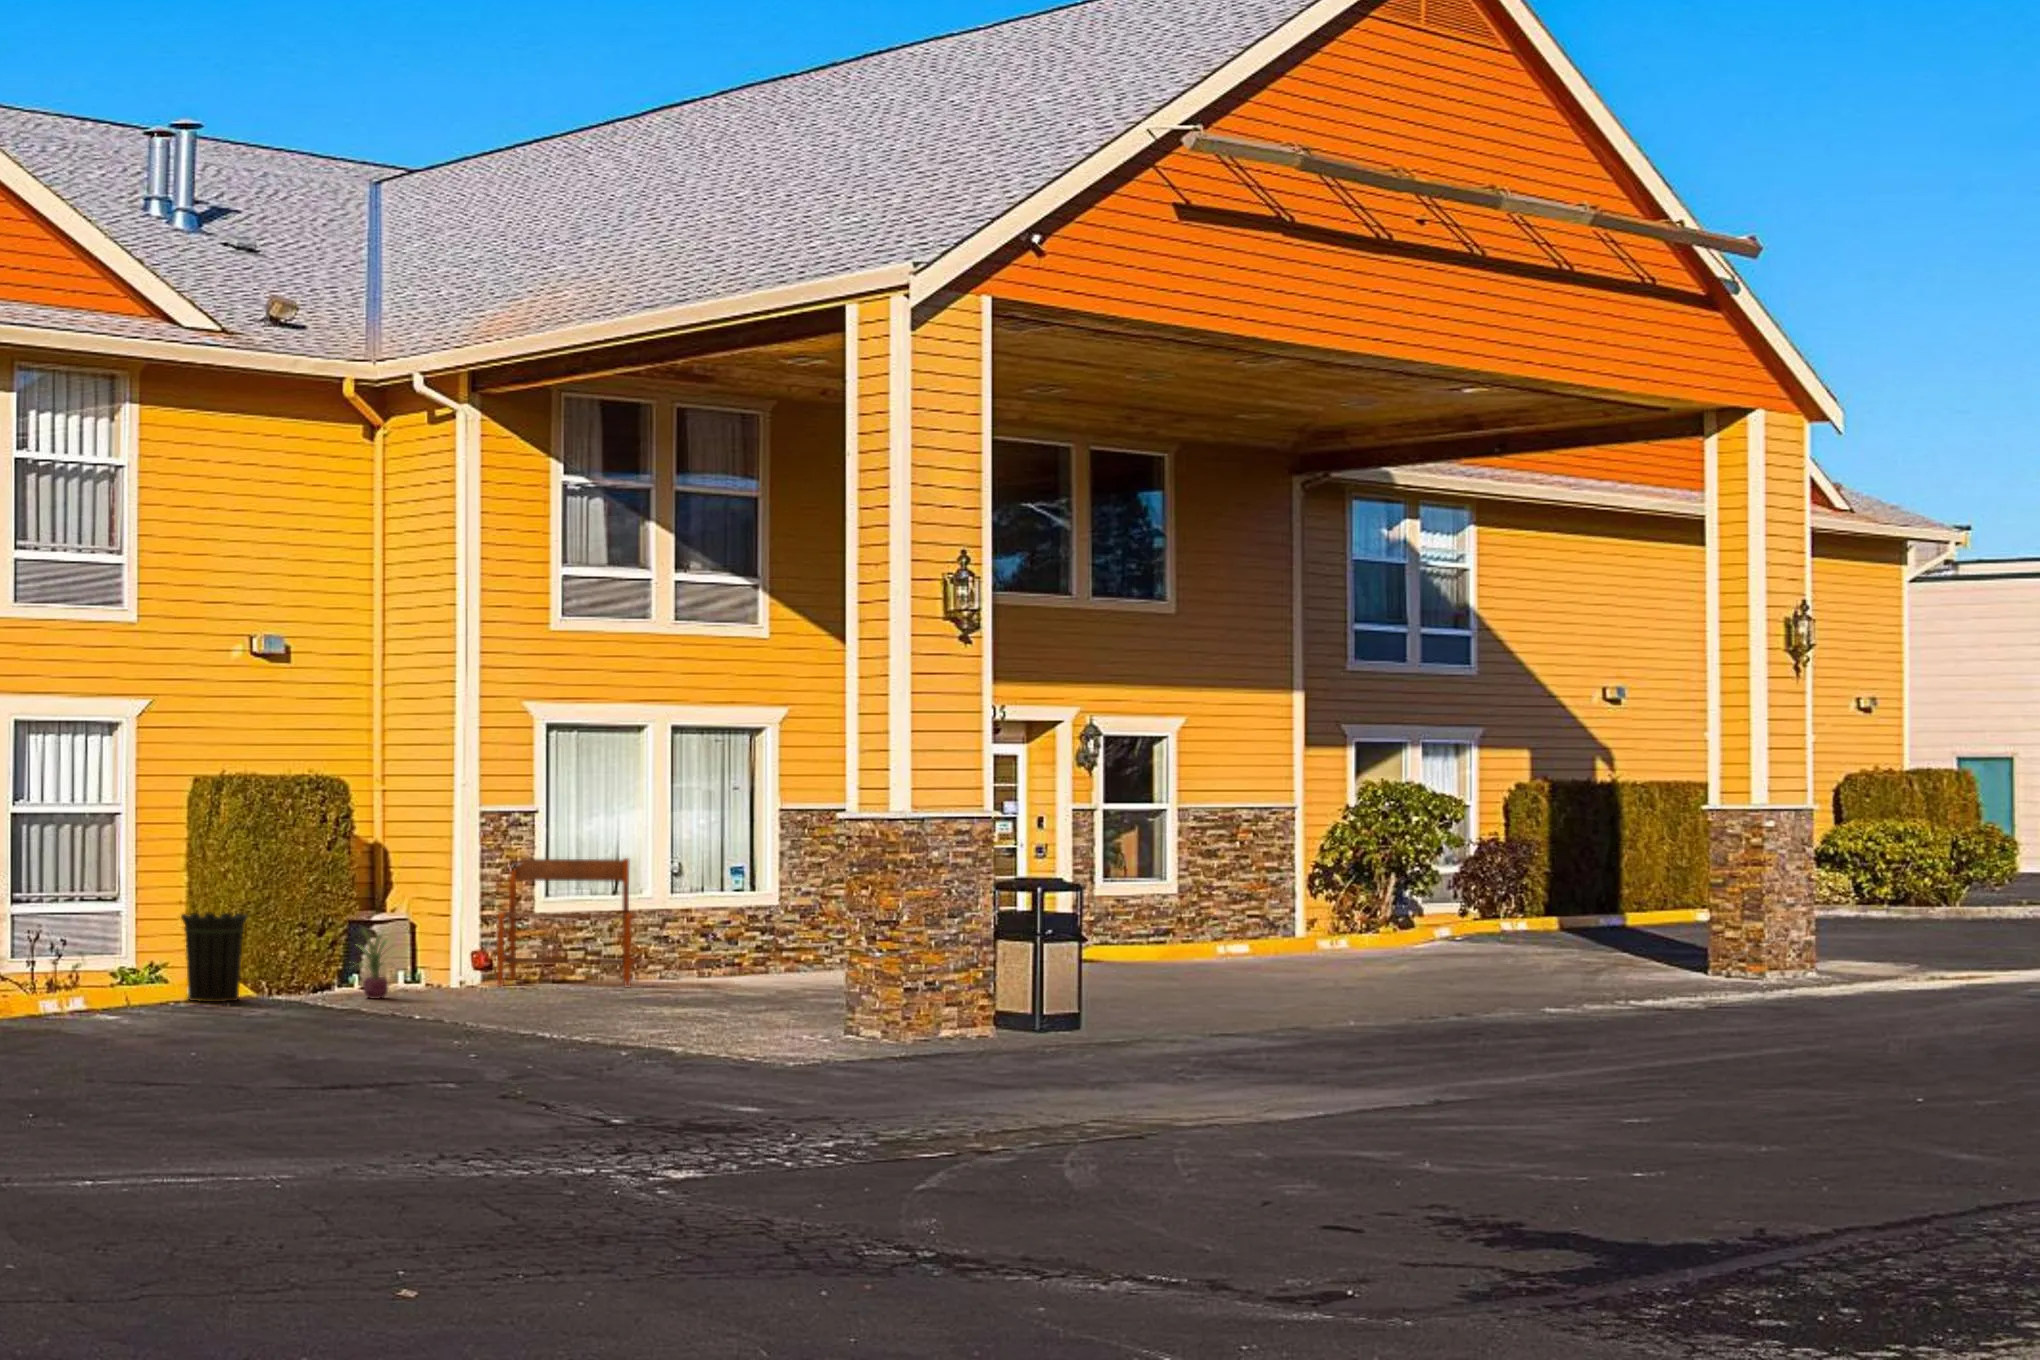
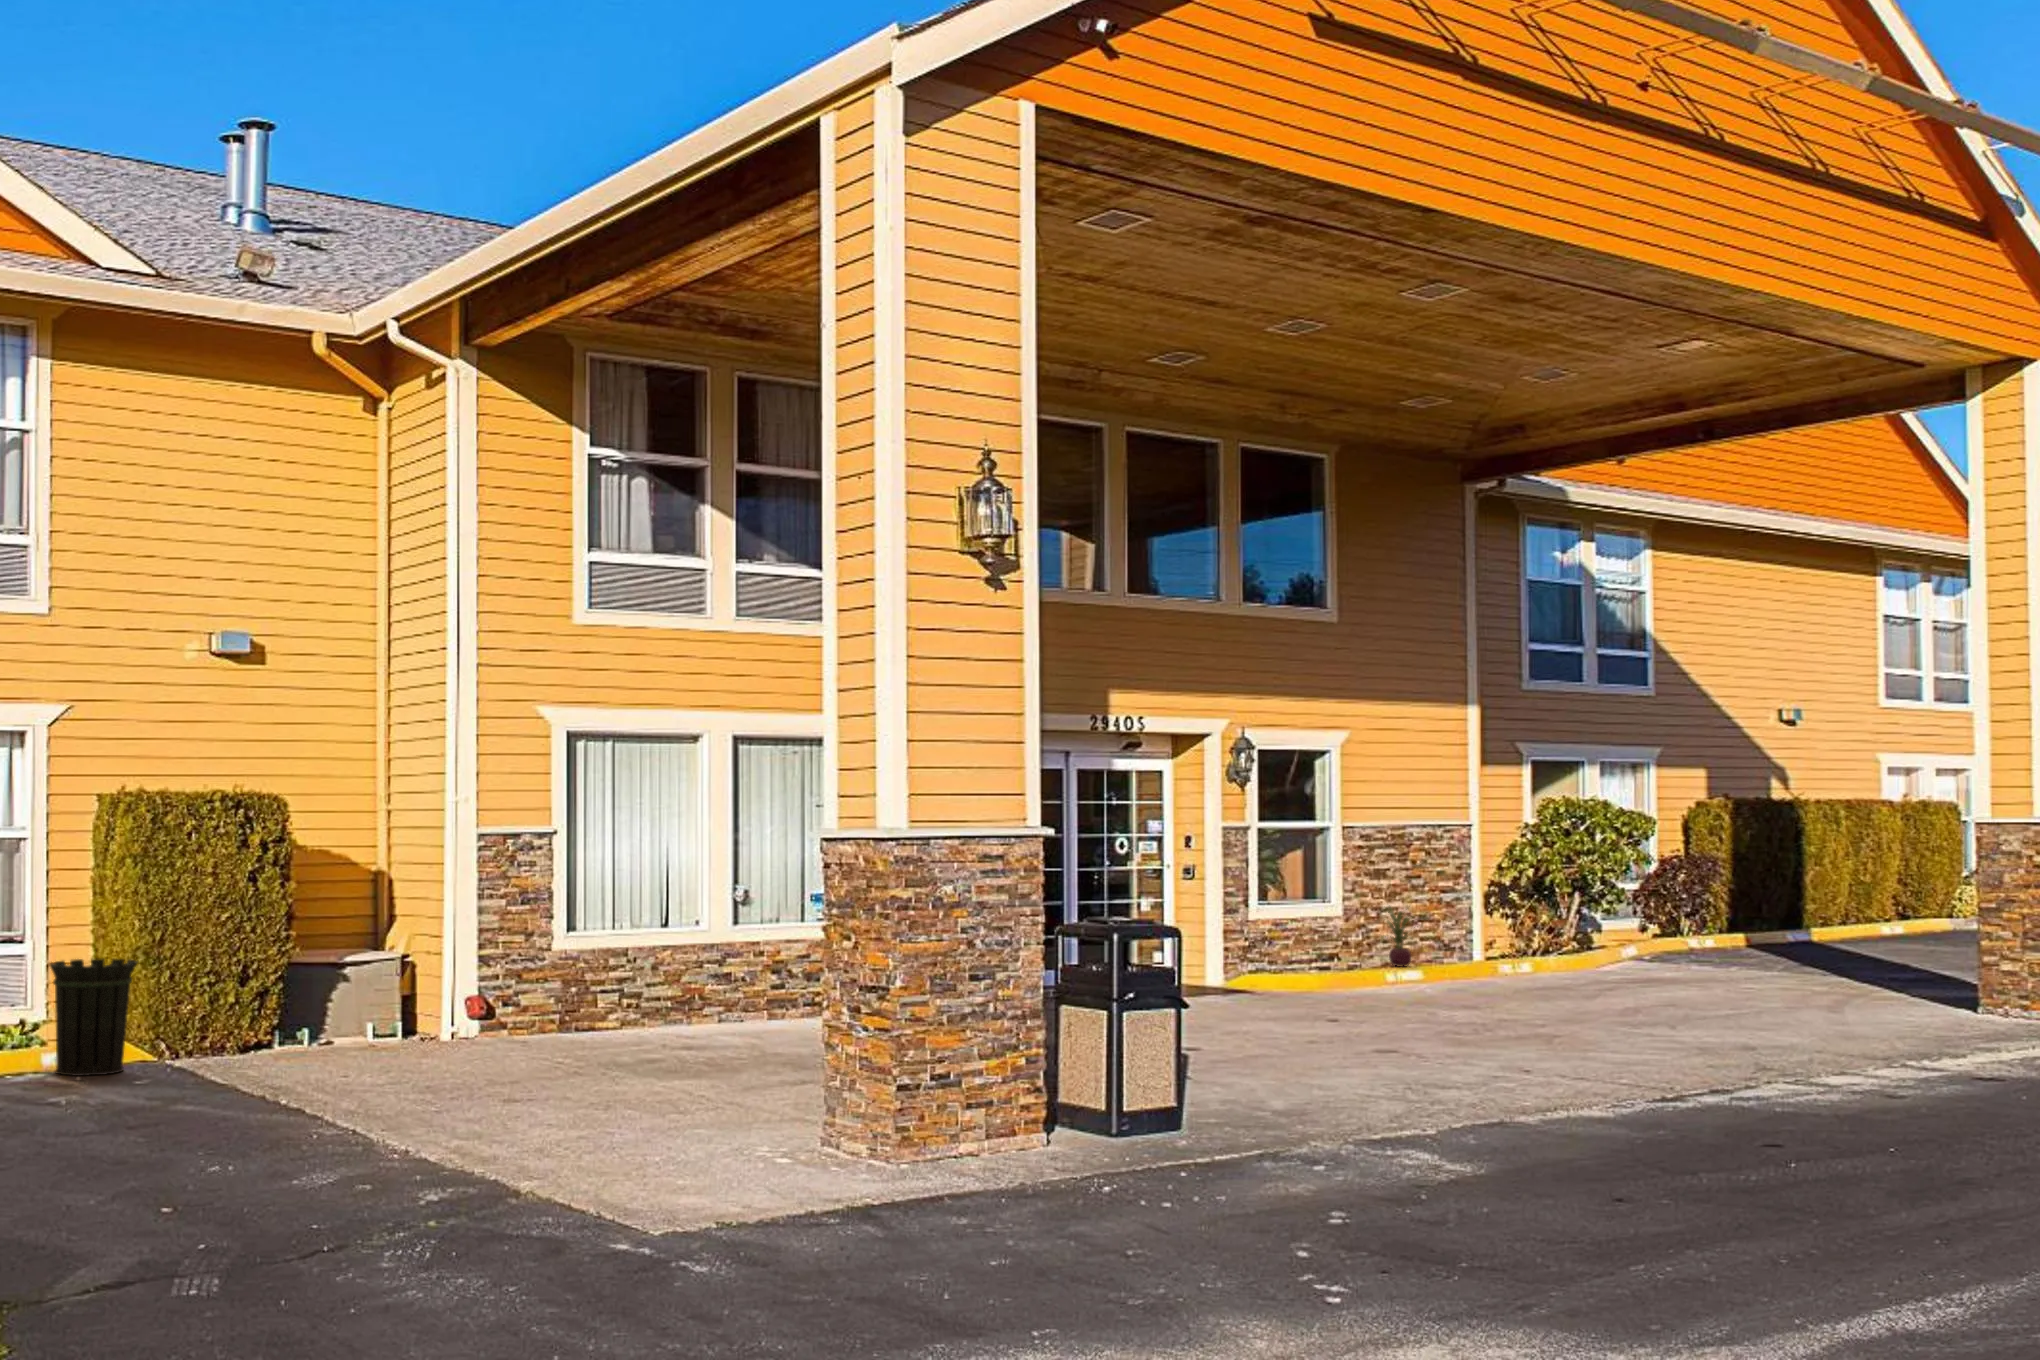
bench: present [497,858,635,987] -> none [493,885,671,1047]
decorative plant: present [353,929,394,999] -> present [1383,905,1415,967]

